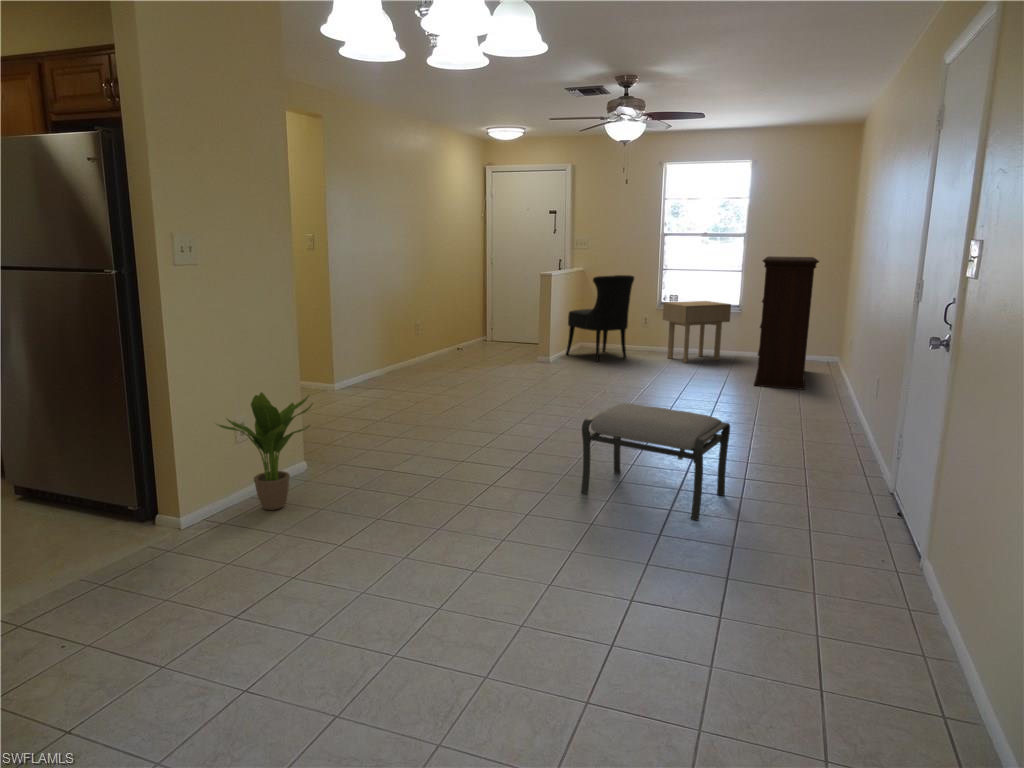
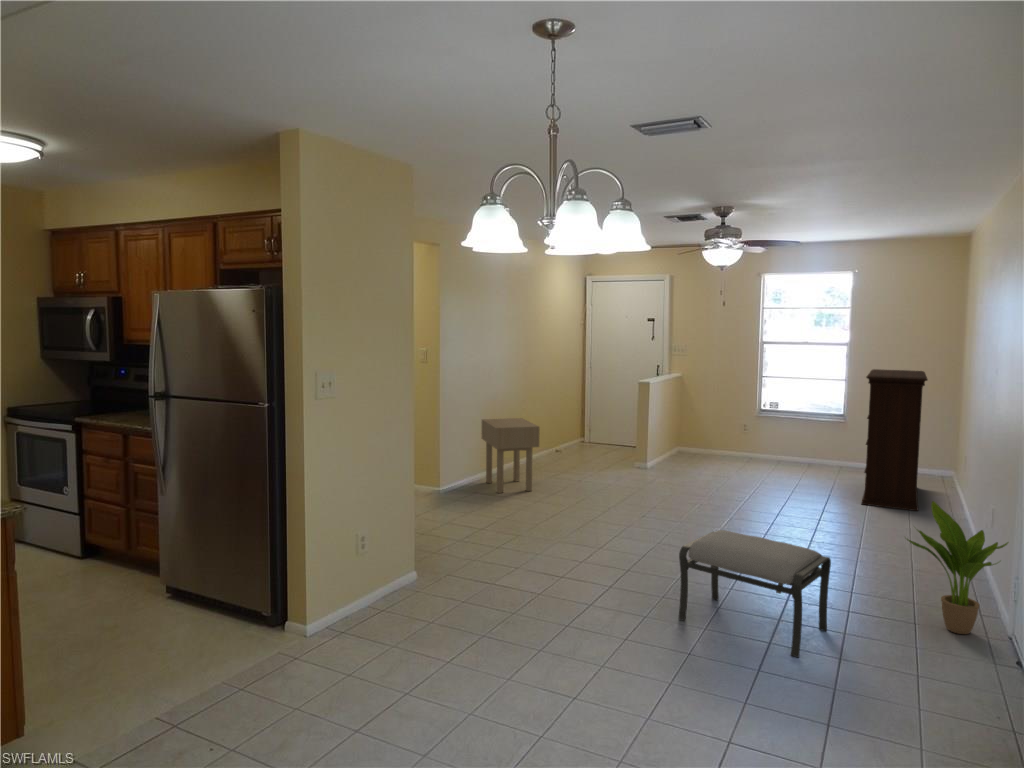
dining chair: present [566,275,634,361] -> none [662,385,733,471]
side table: present [663,301,731,363] -> present [481,418,540,493]
potted plant: present [217,392,313,510] -> present [907,501,1008,634]

